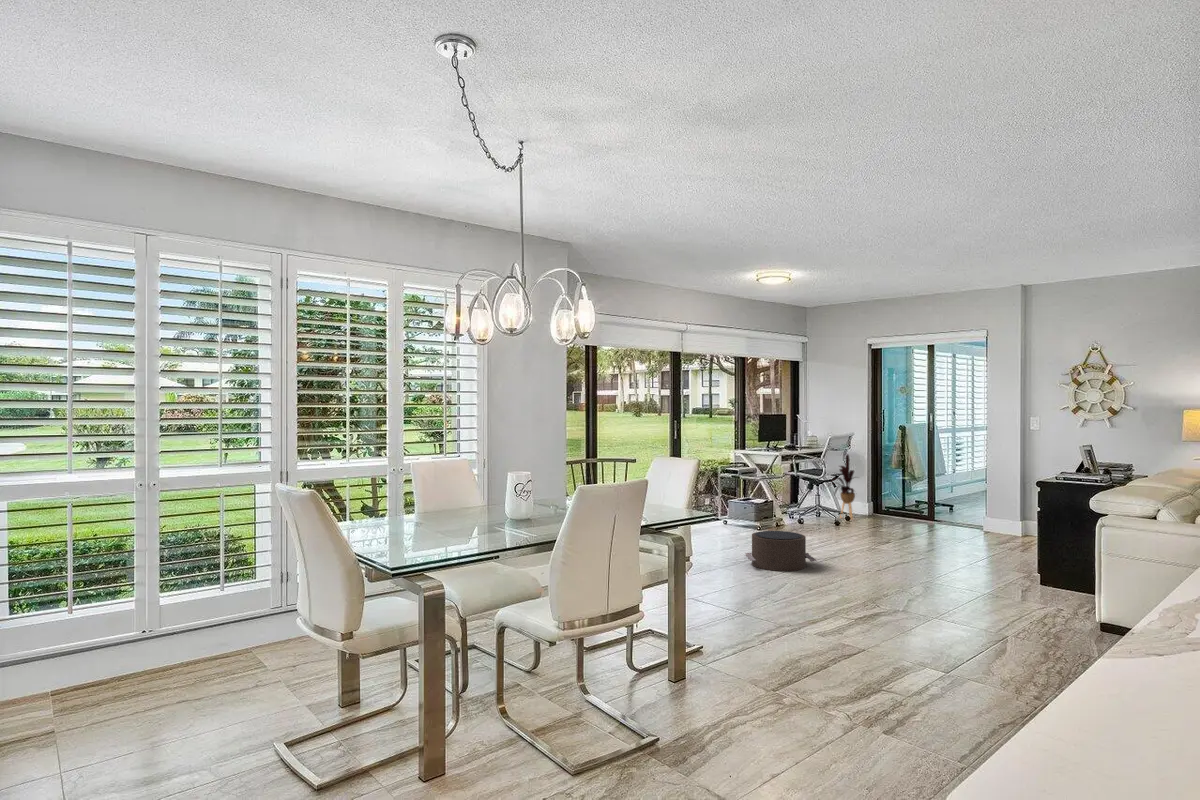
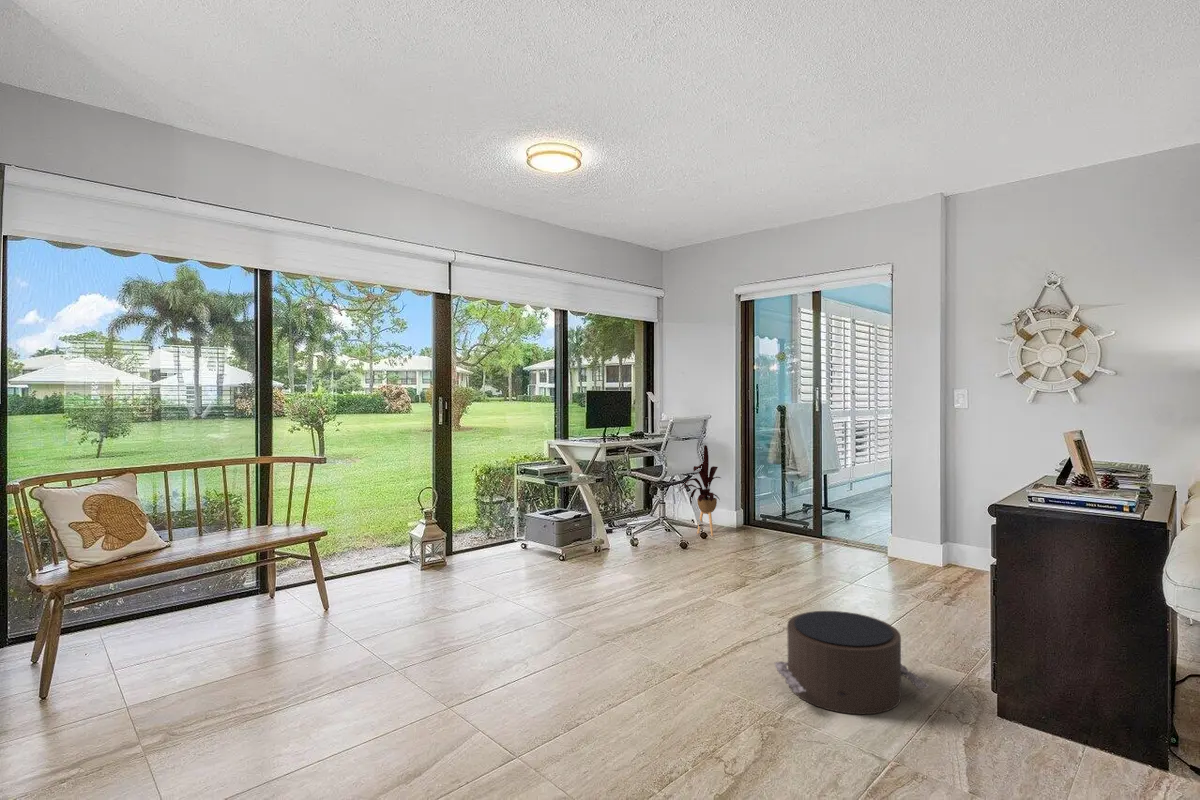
pouf: present [745,531,816,571] -> present [774,611,929,714]

